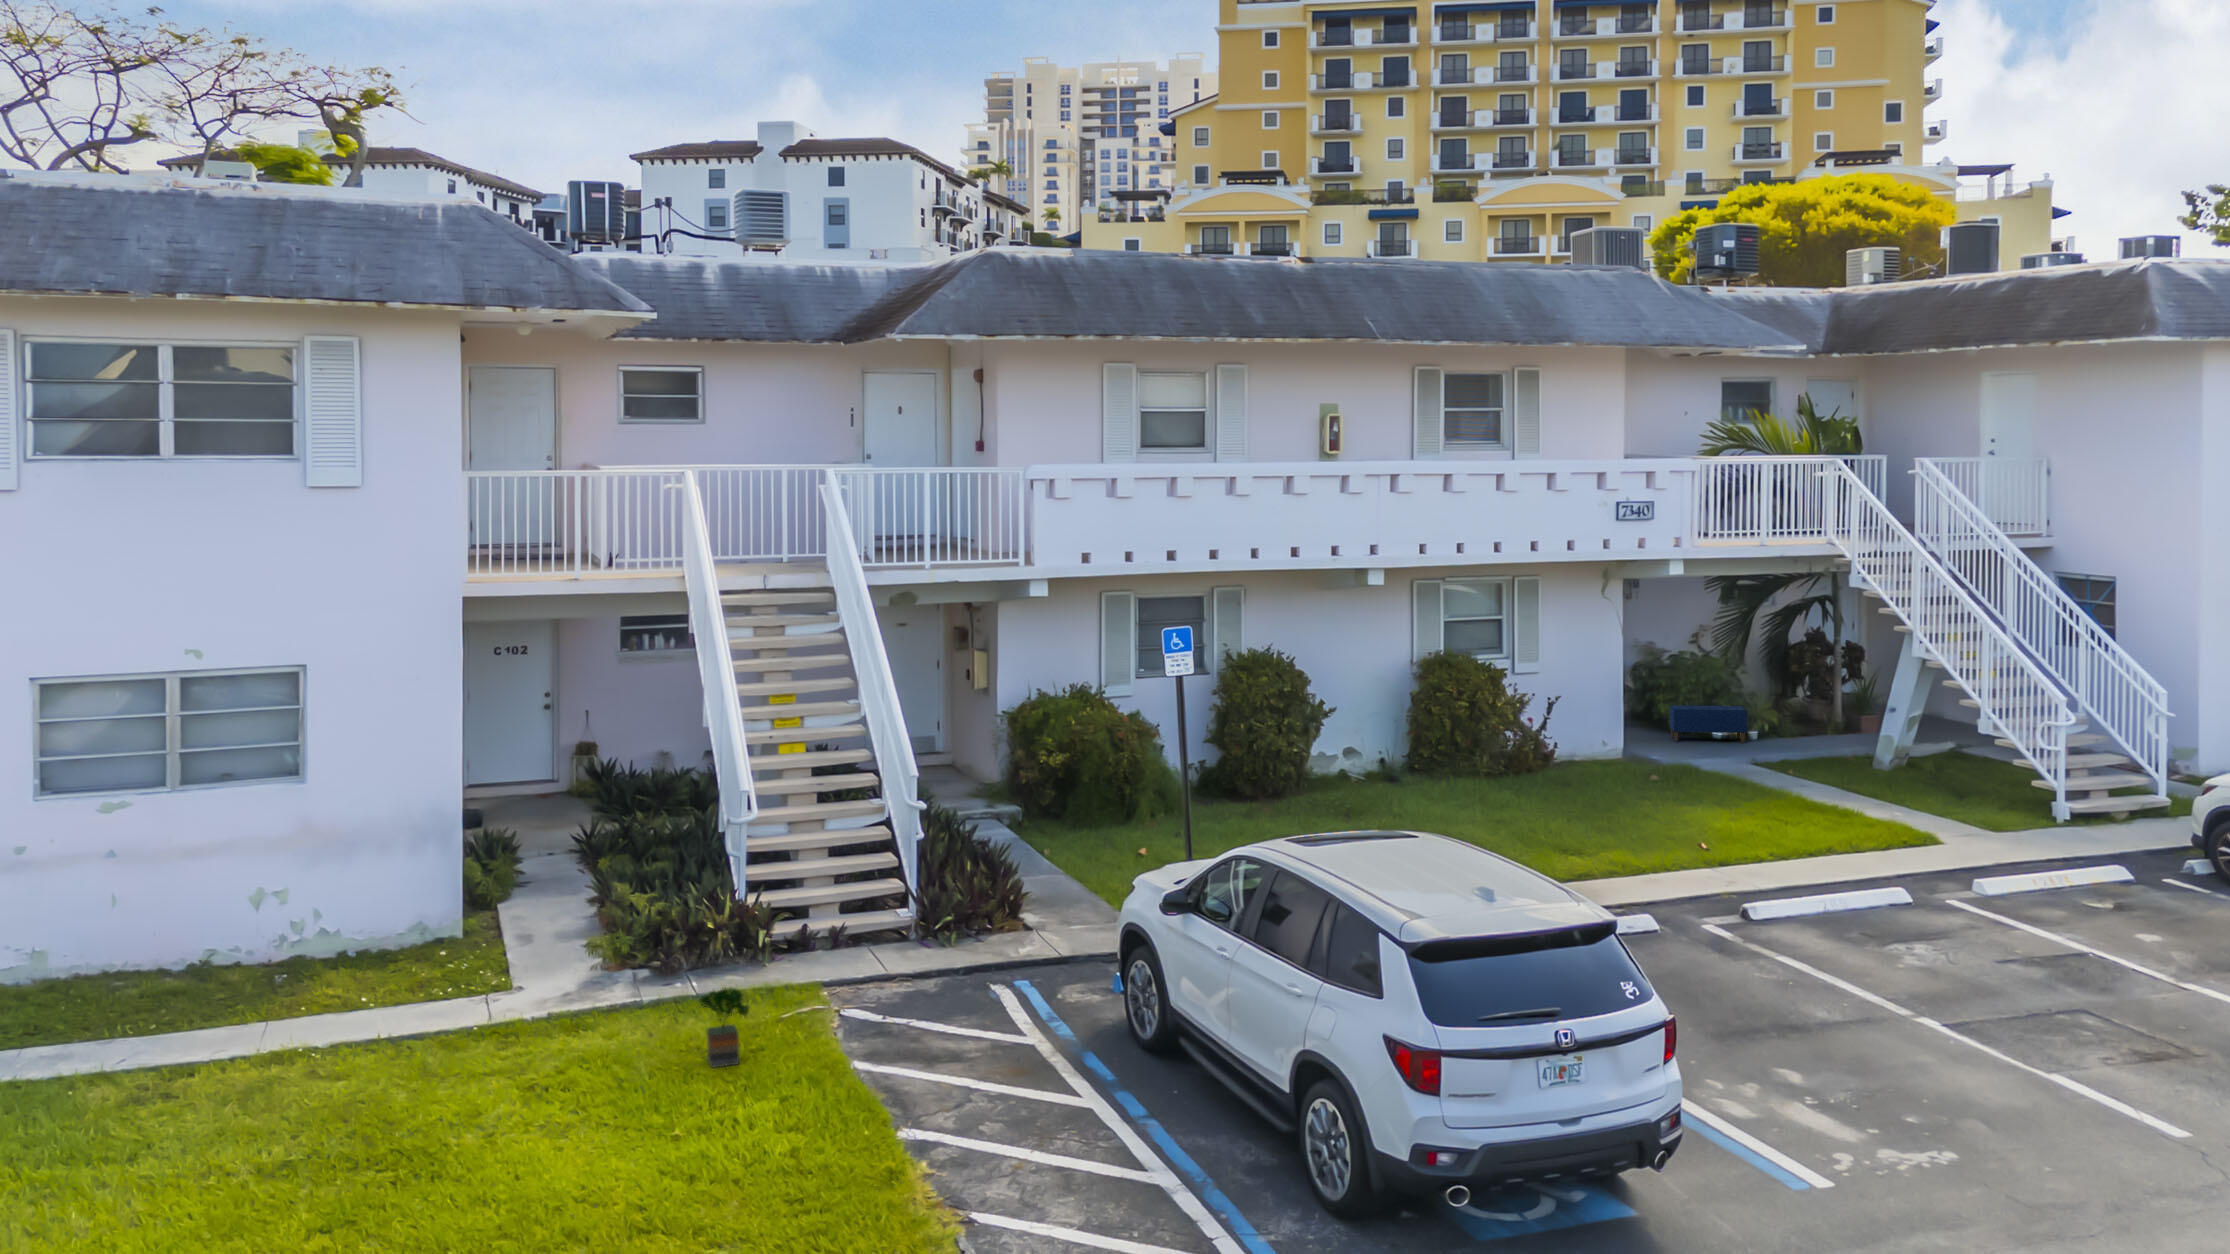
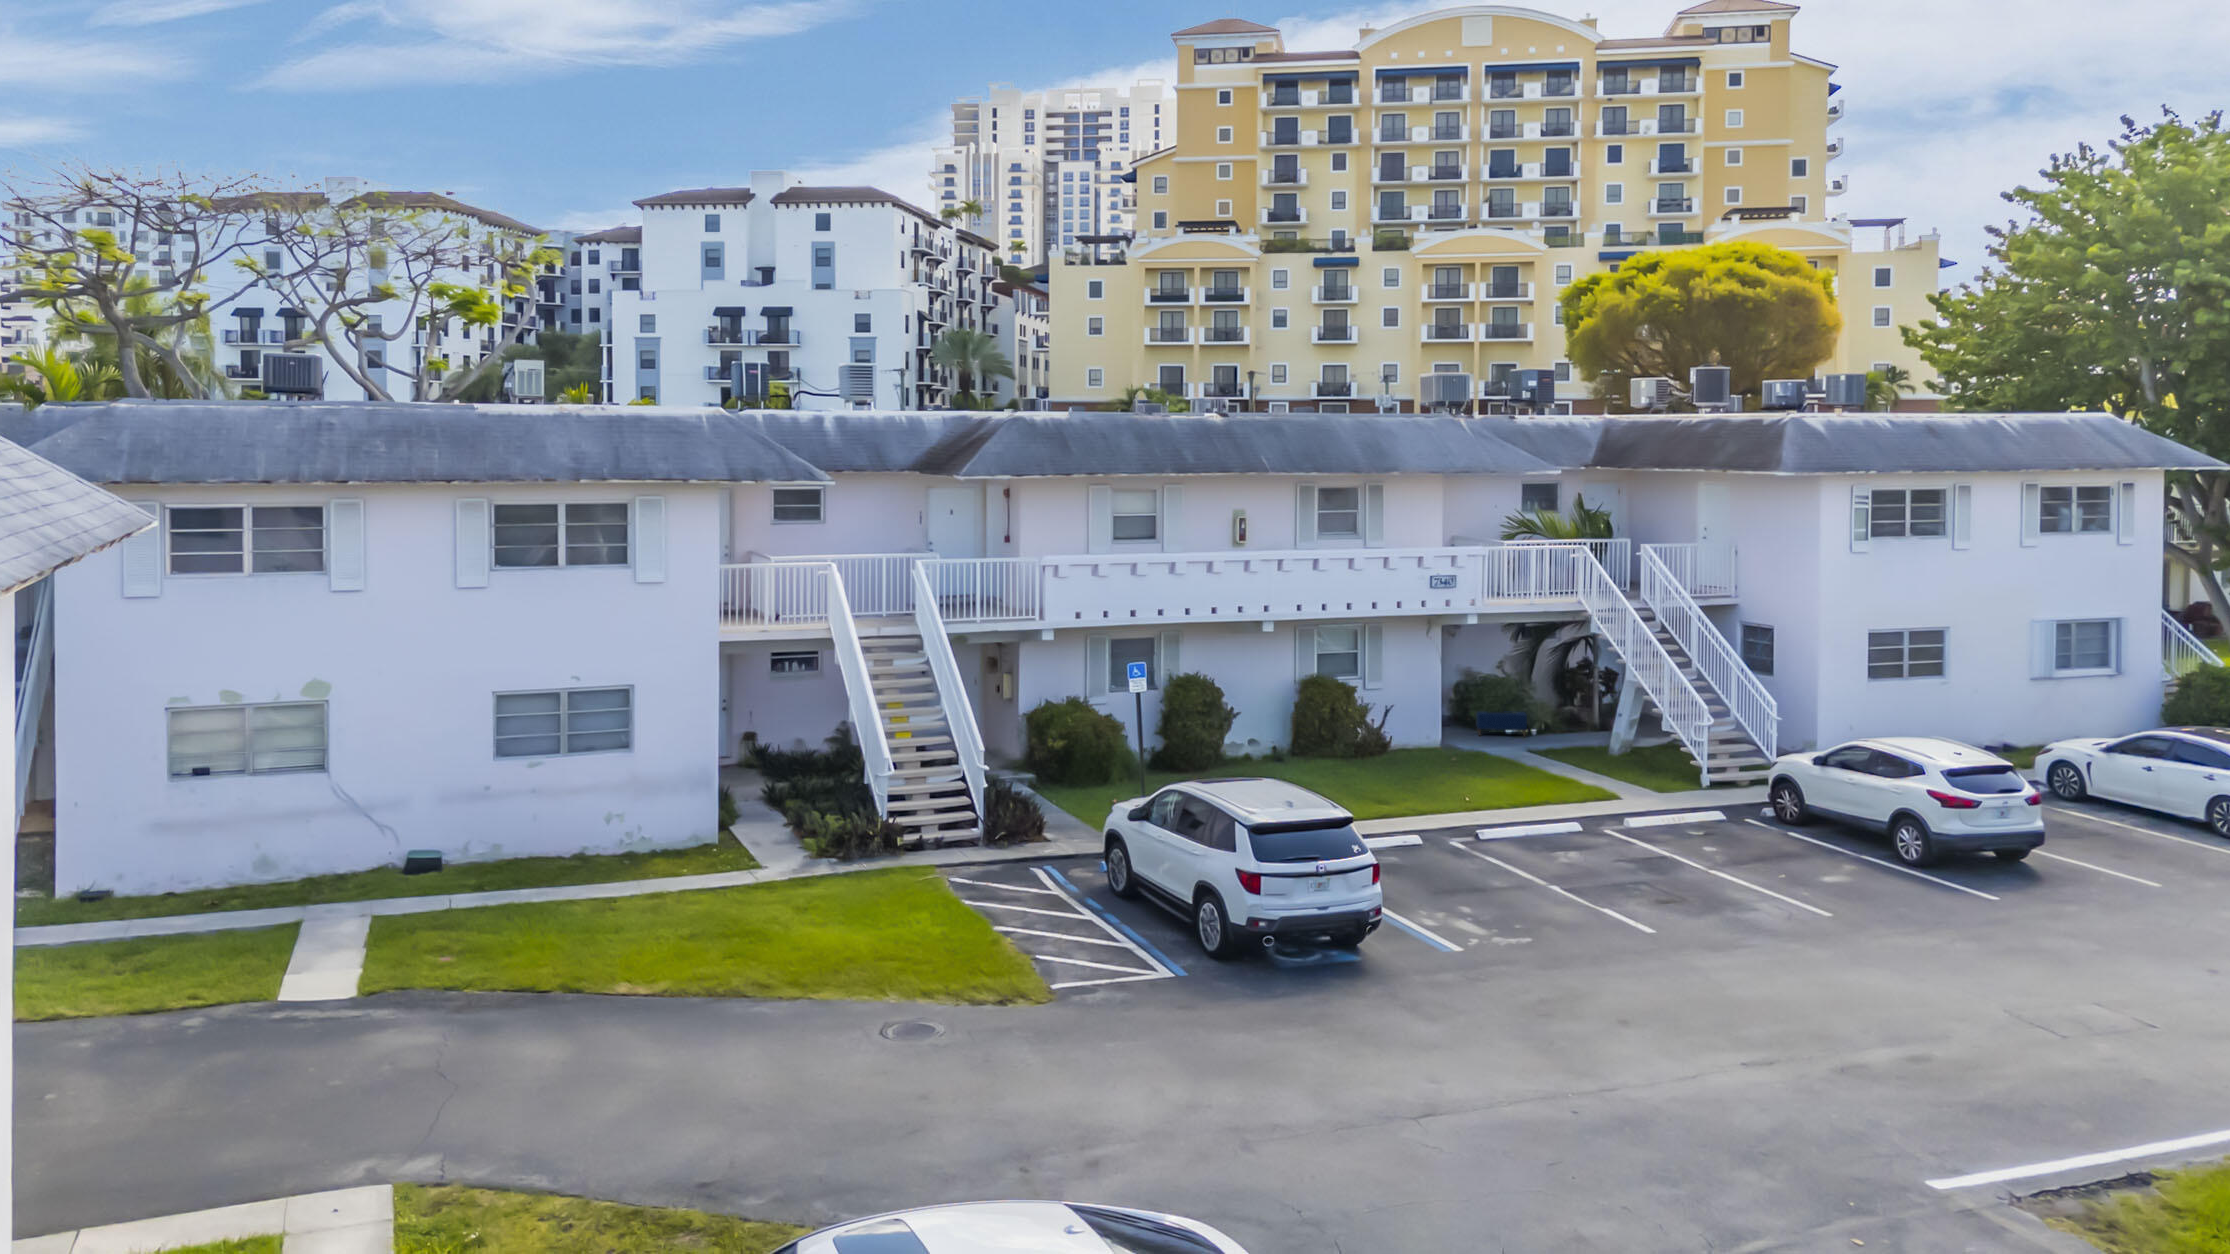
potted tree: present [698,987,750,1068] -> none [884,860,912,901]

